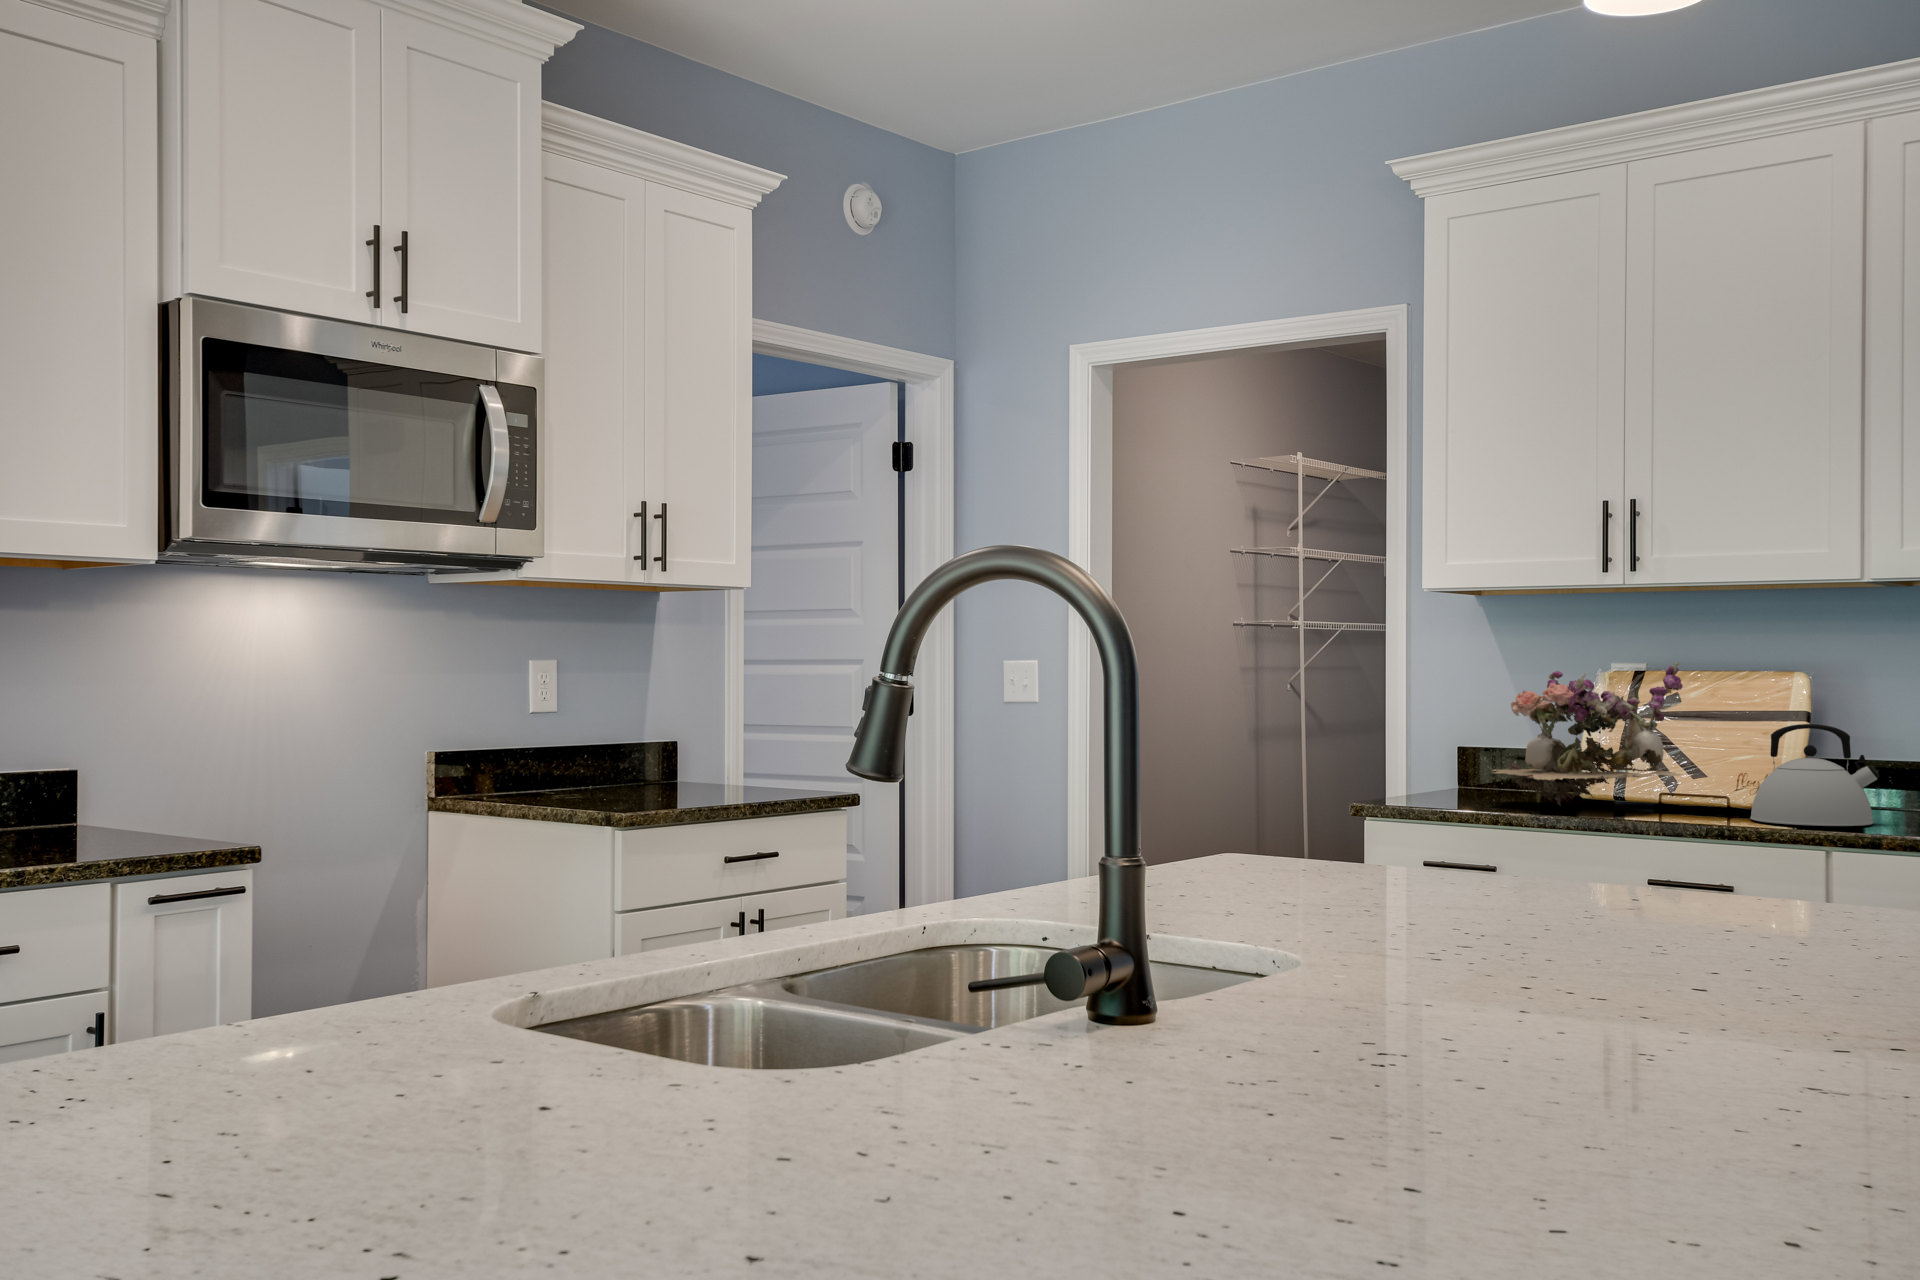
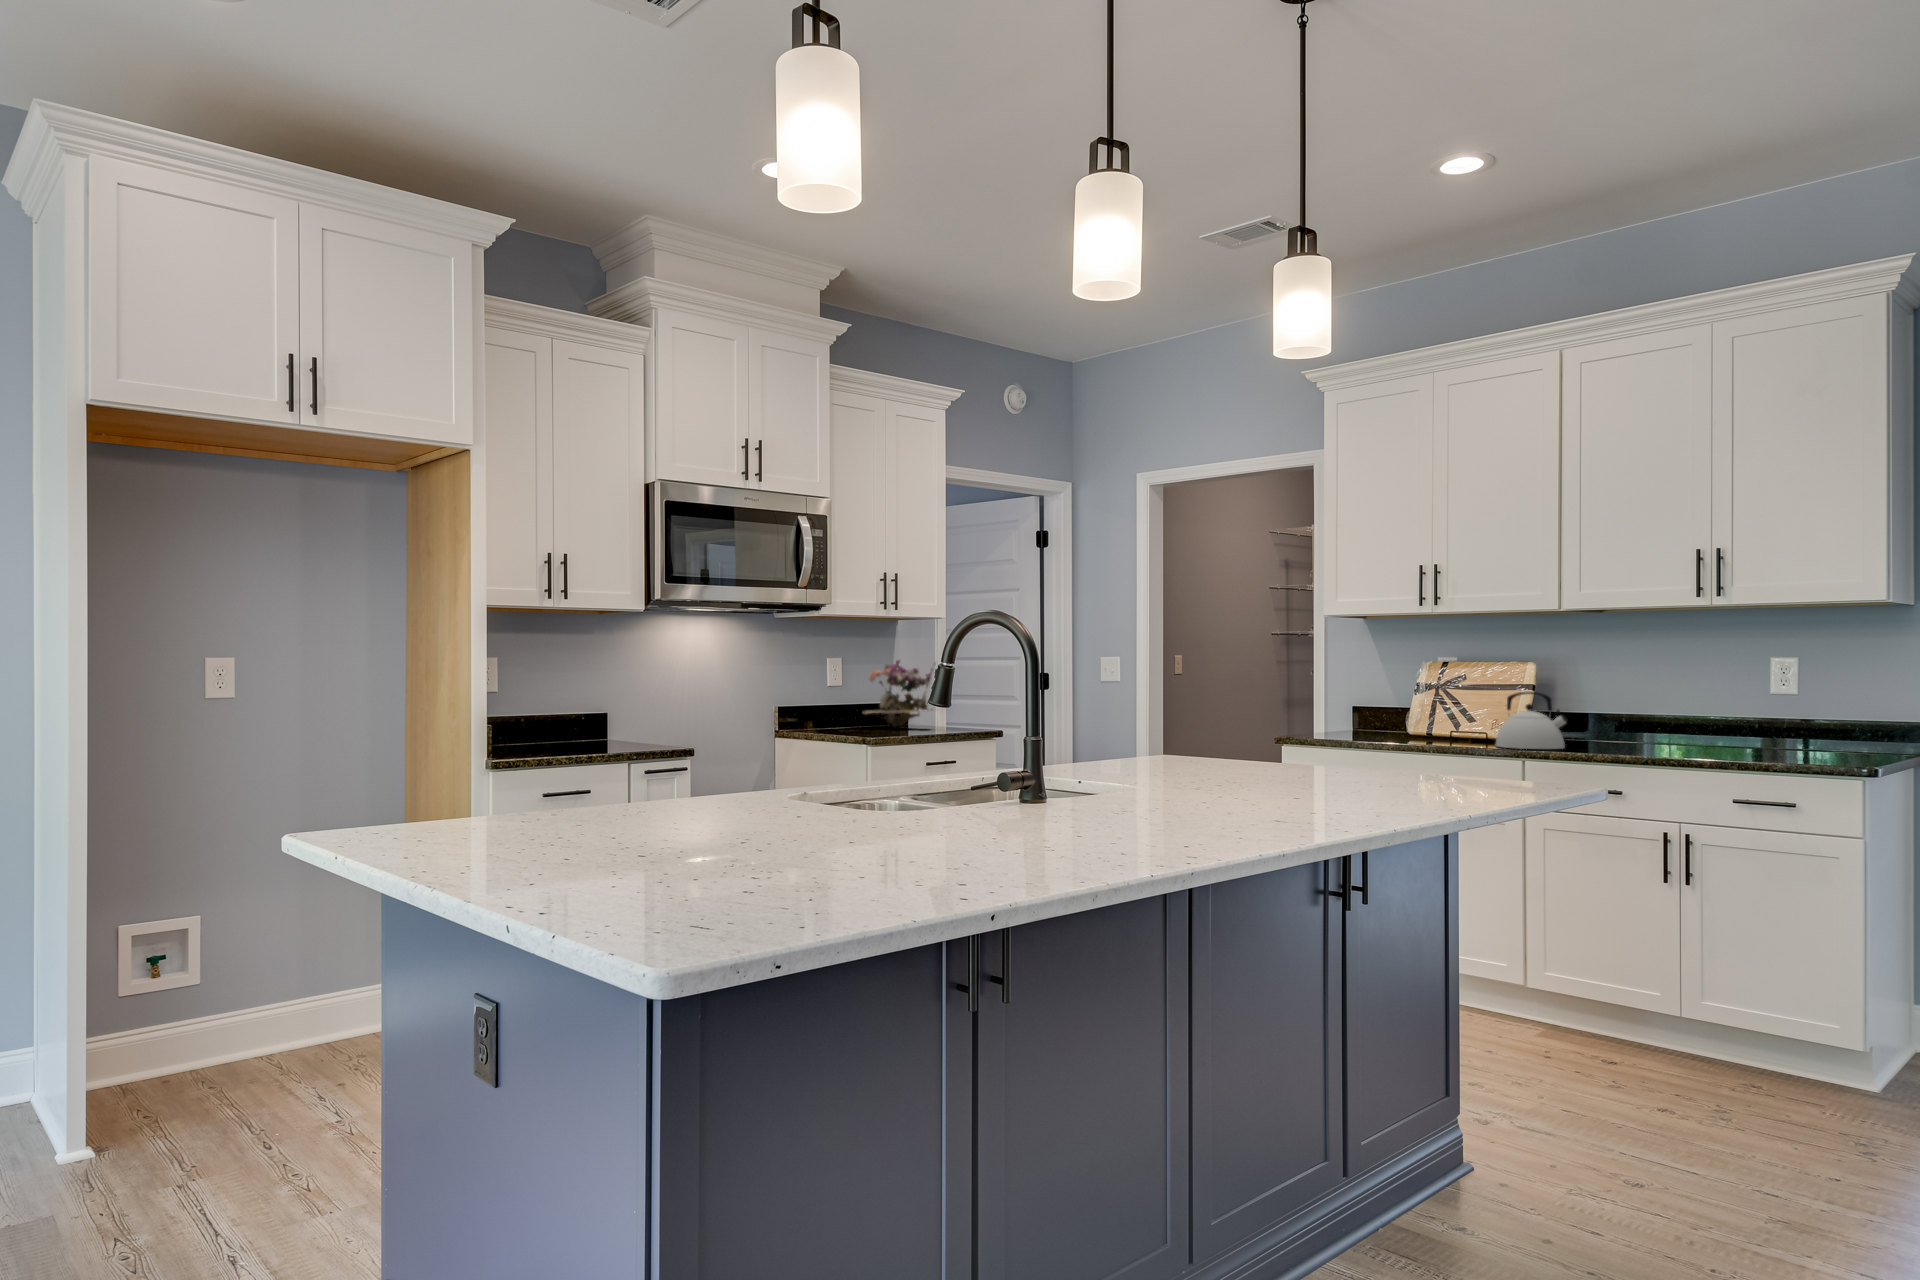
flower arrangement: present [1491,662,1683,806] -> present [865,660,935,727]

